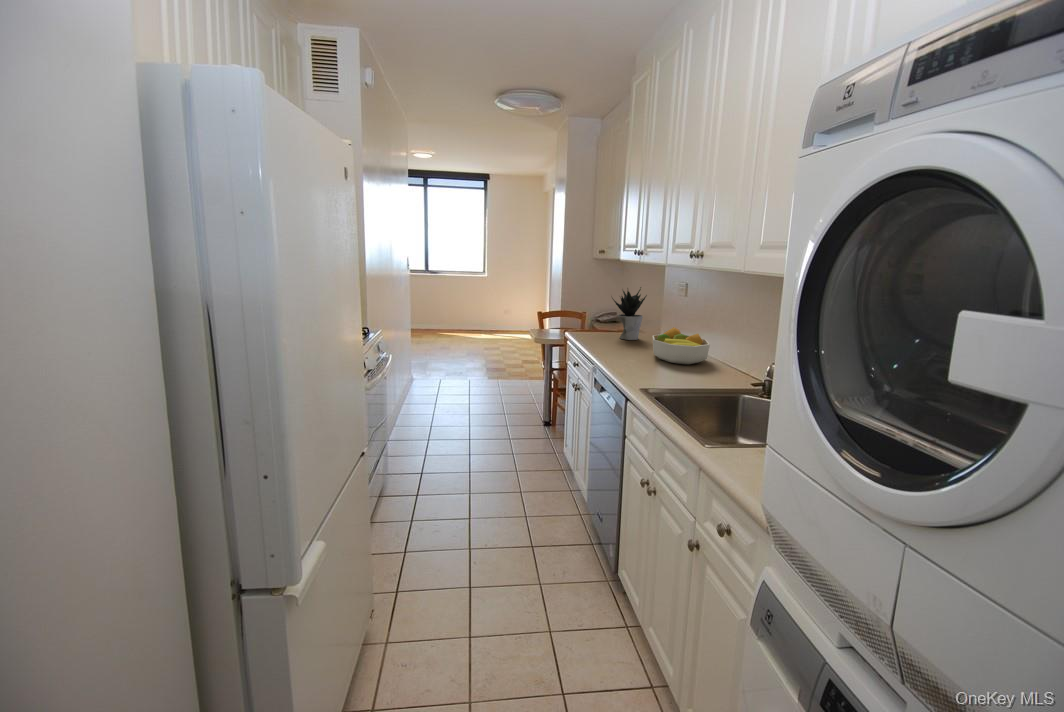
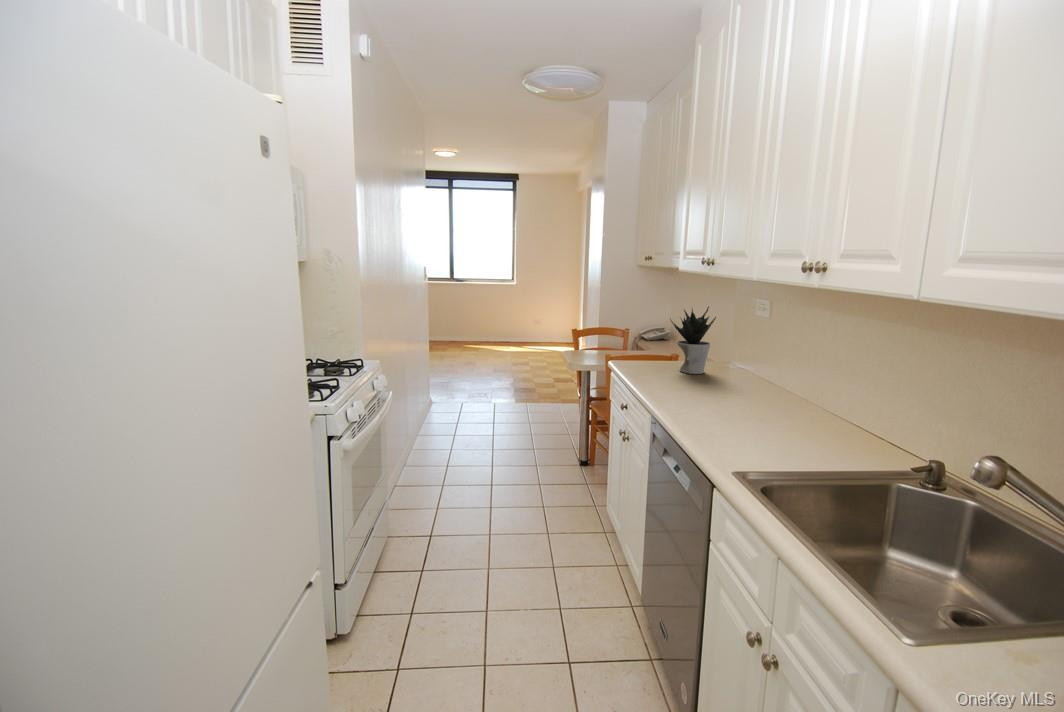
fruit bowl: present [653,327,710,364] -> none [730,363,816,417]

